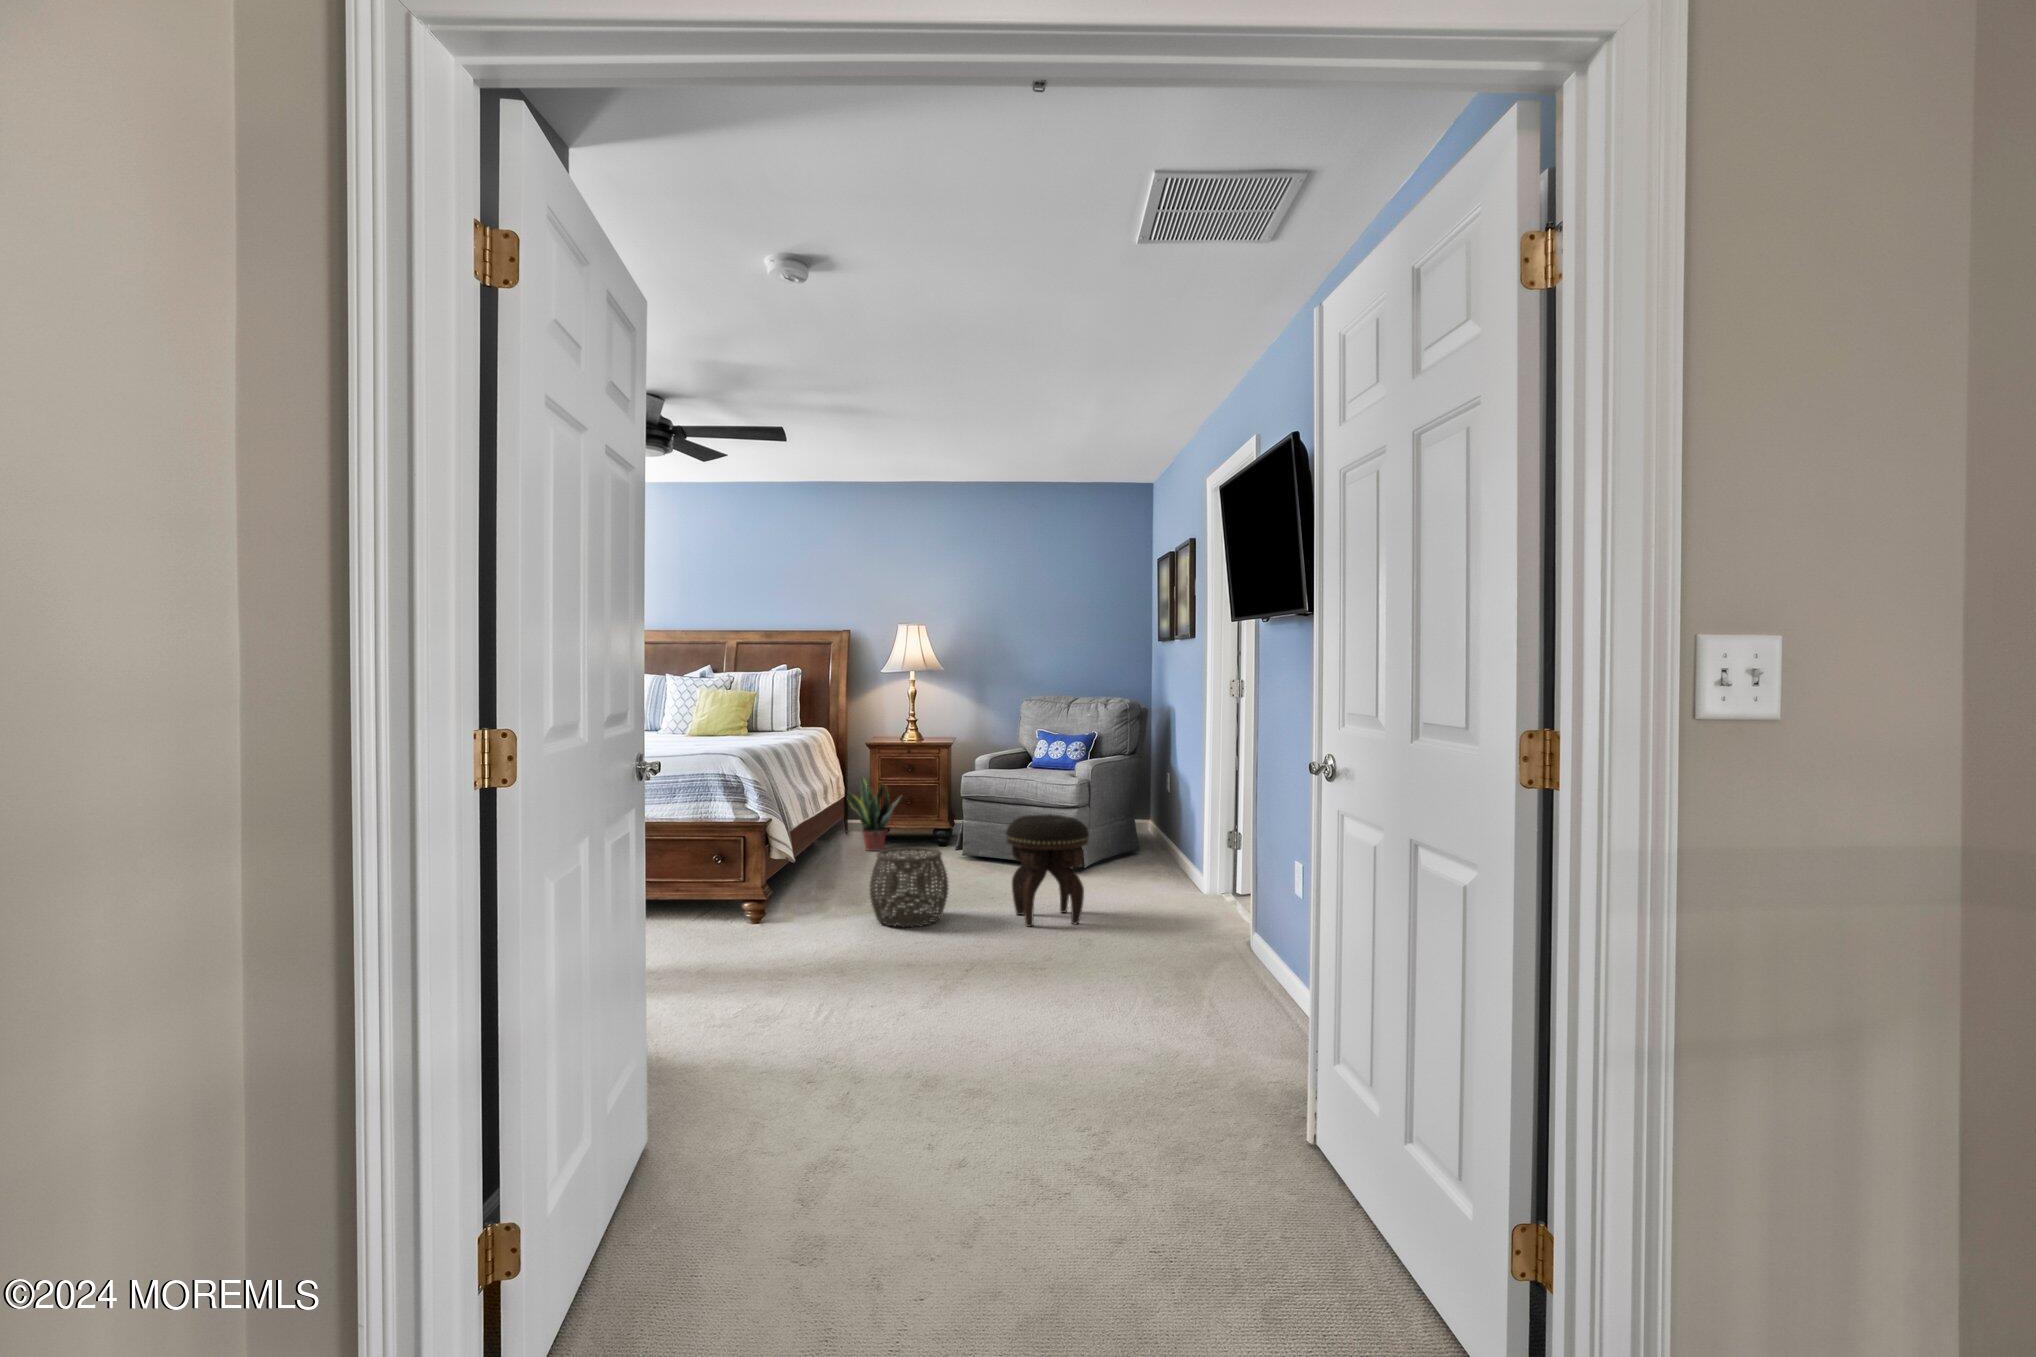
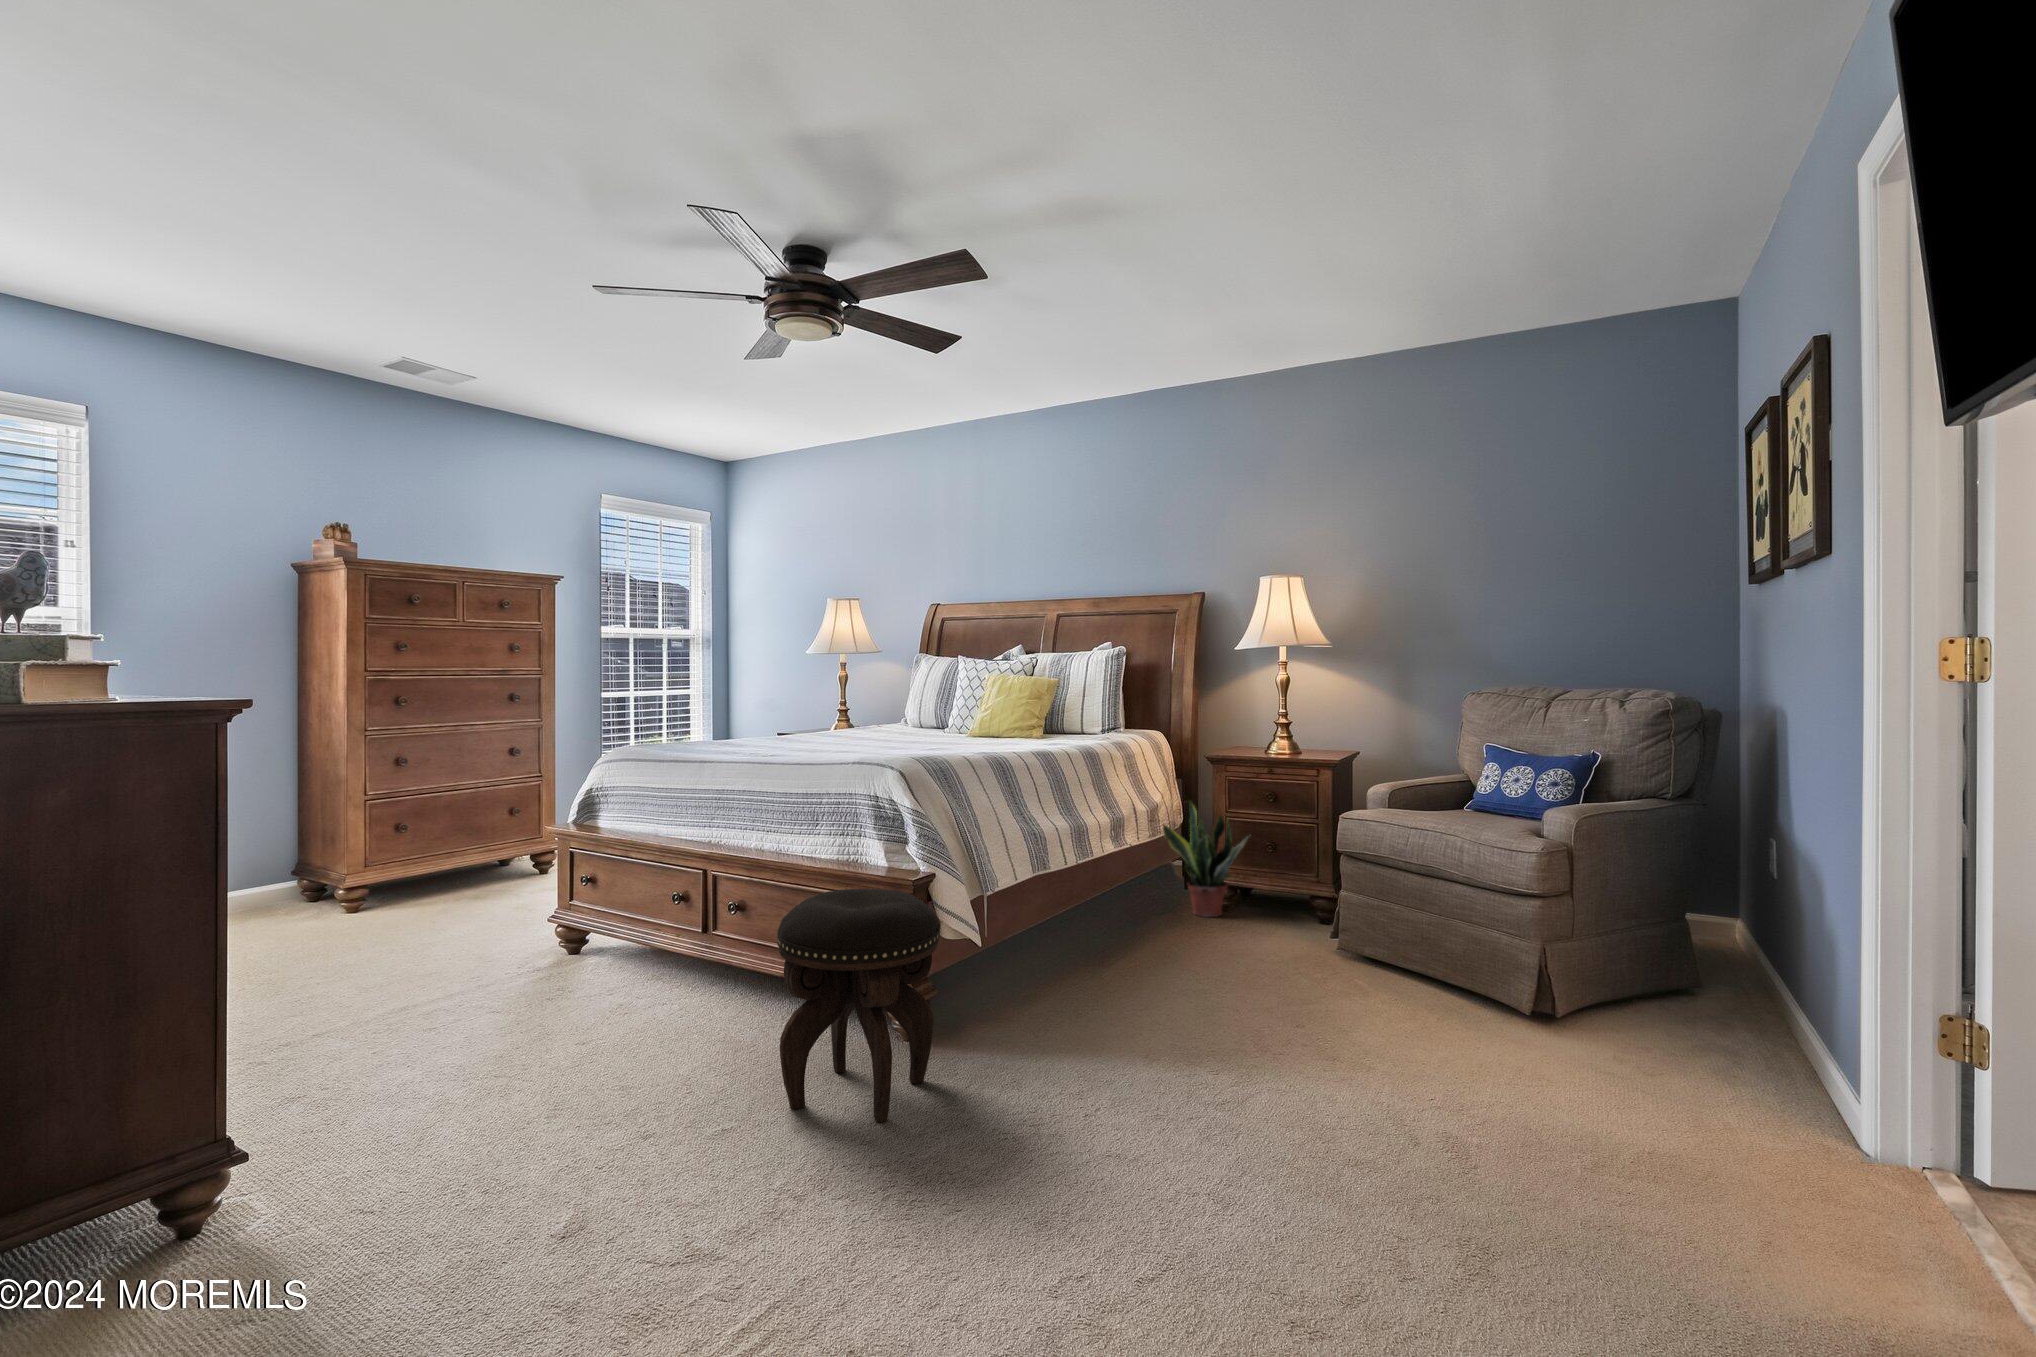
footstool: present [1006,814,1089,927] -> present [777,889,940,1122]
woven basket: present [869,847,948,927] -> none [1067,951,1222,1124]

